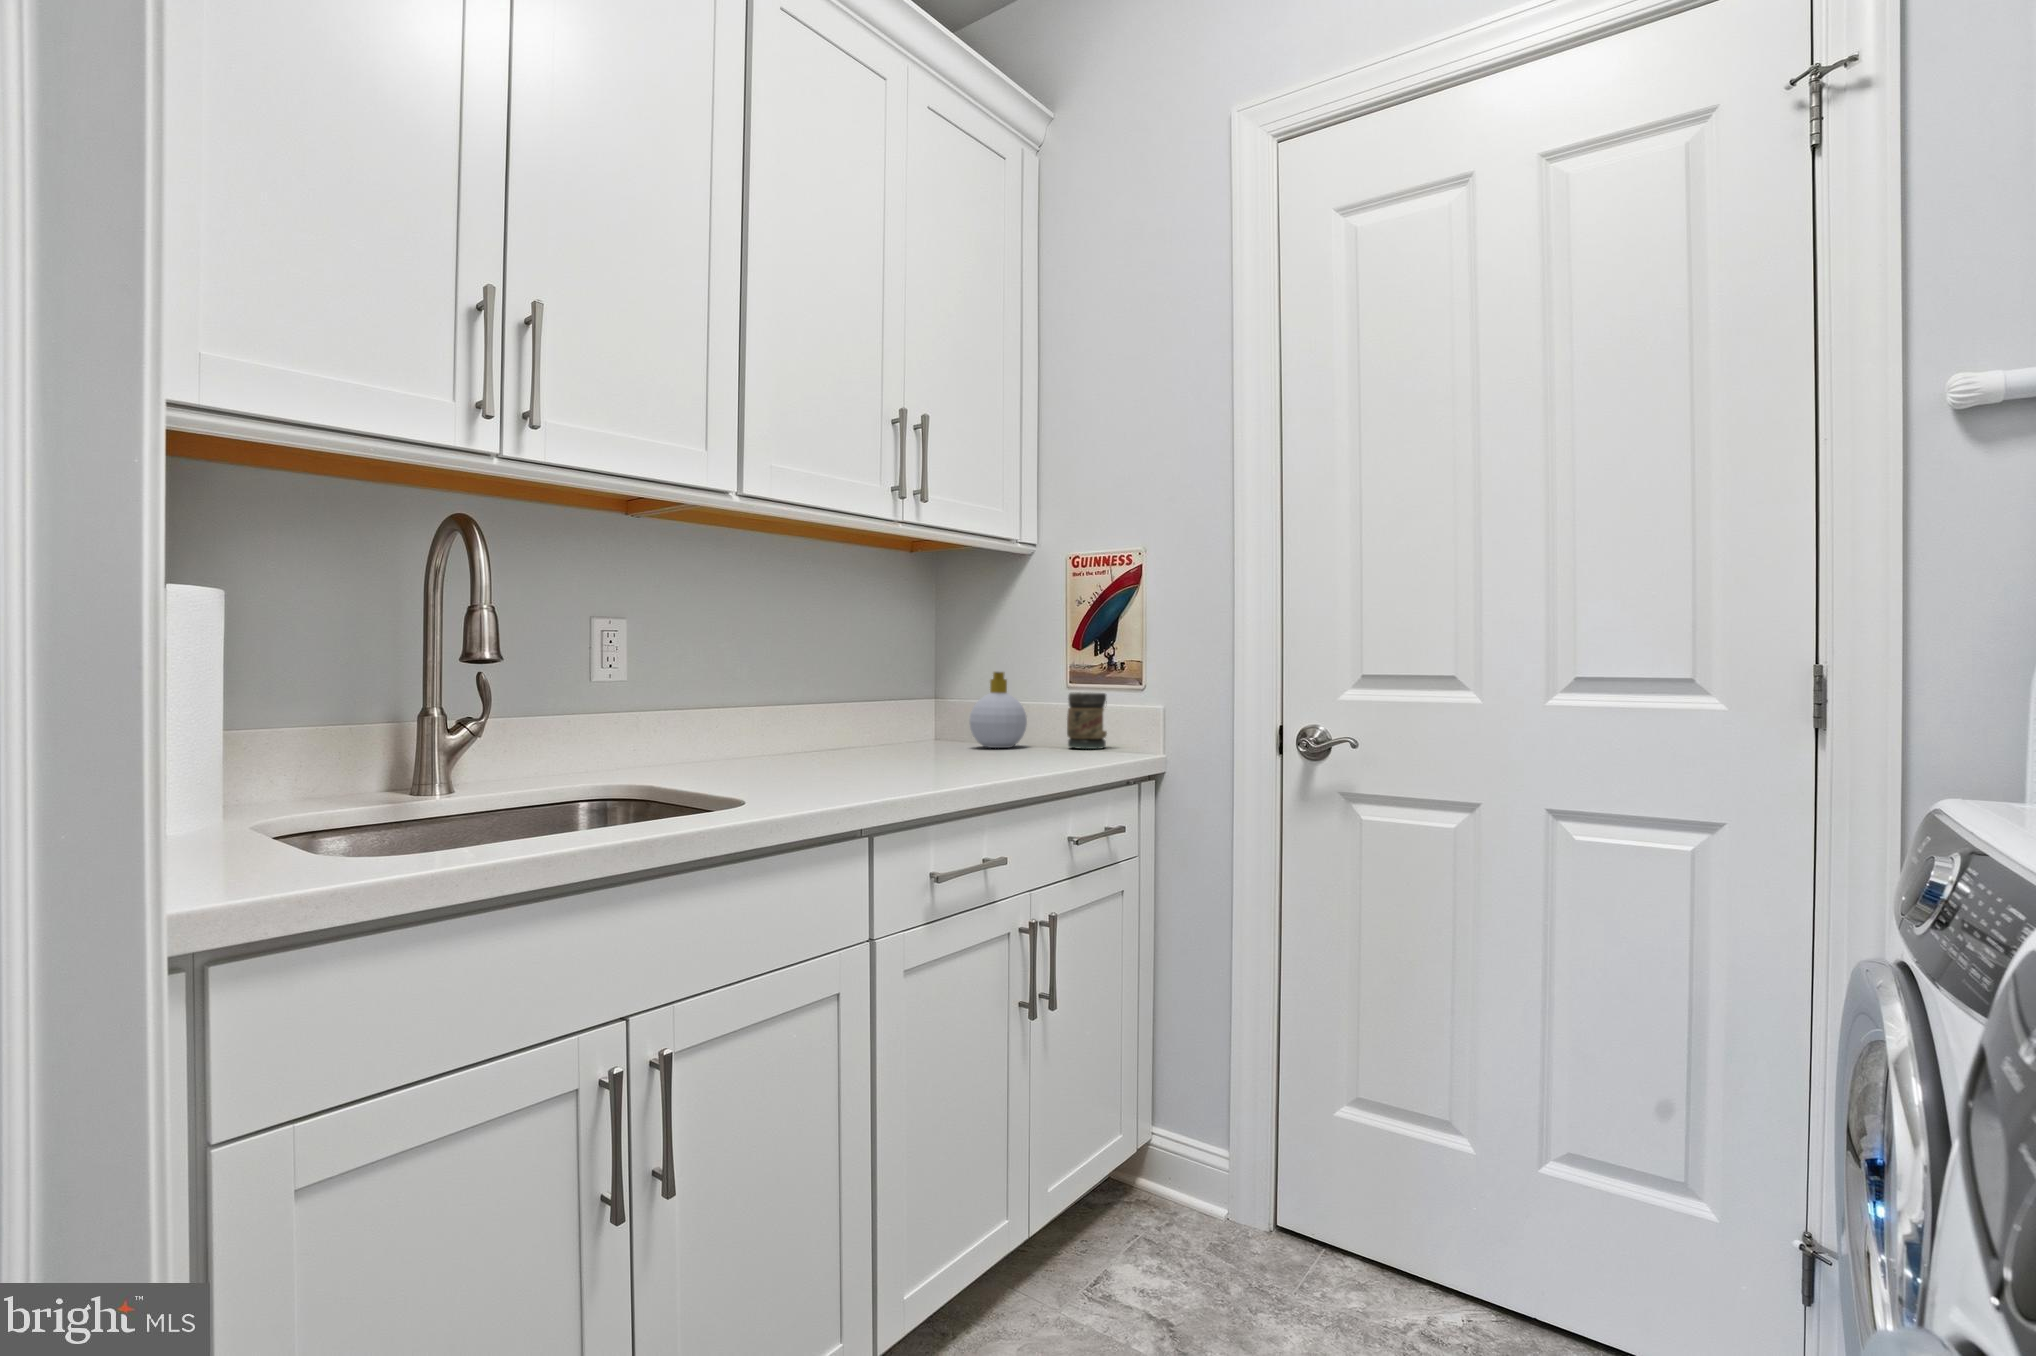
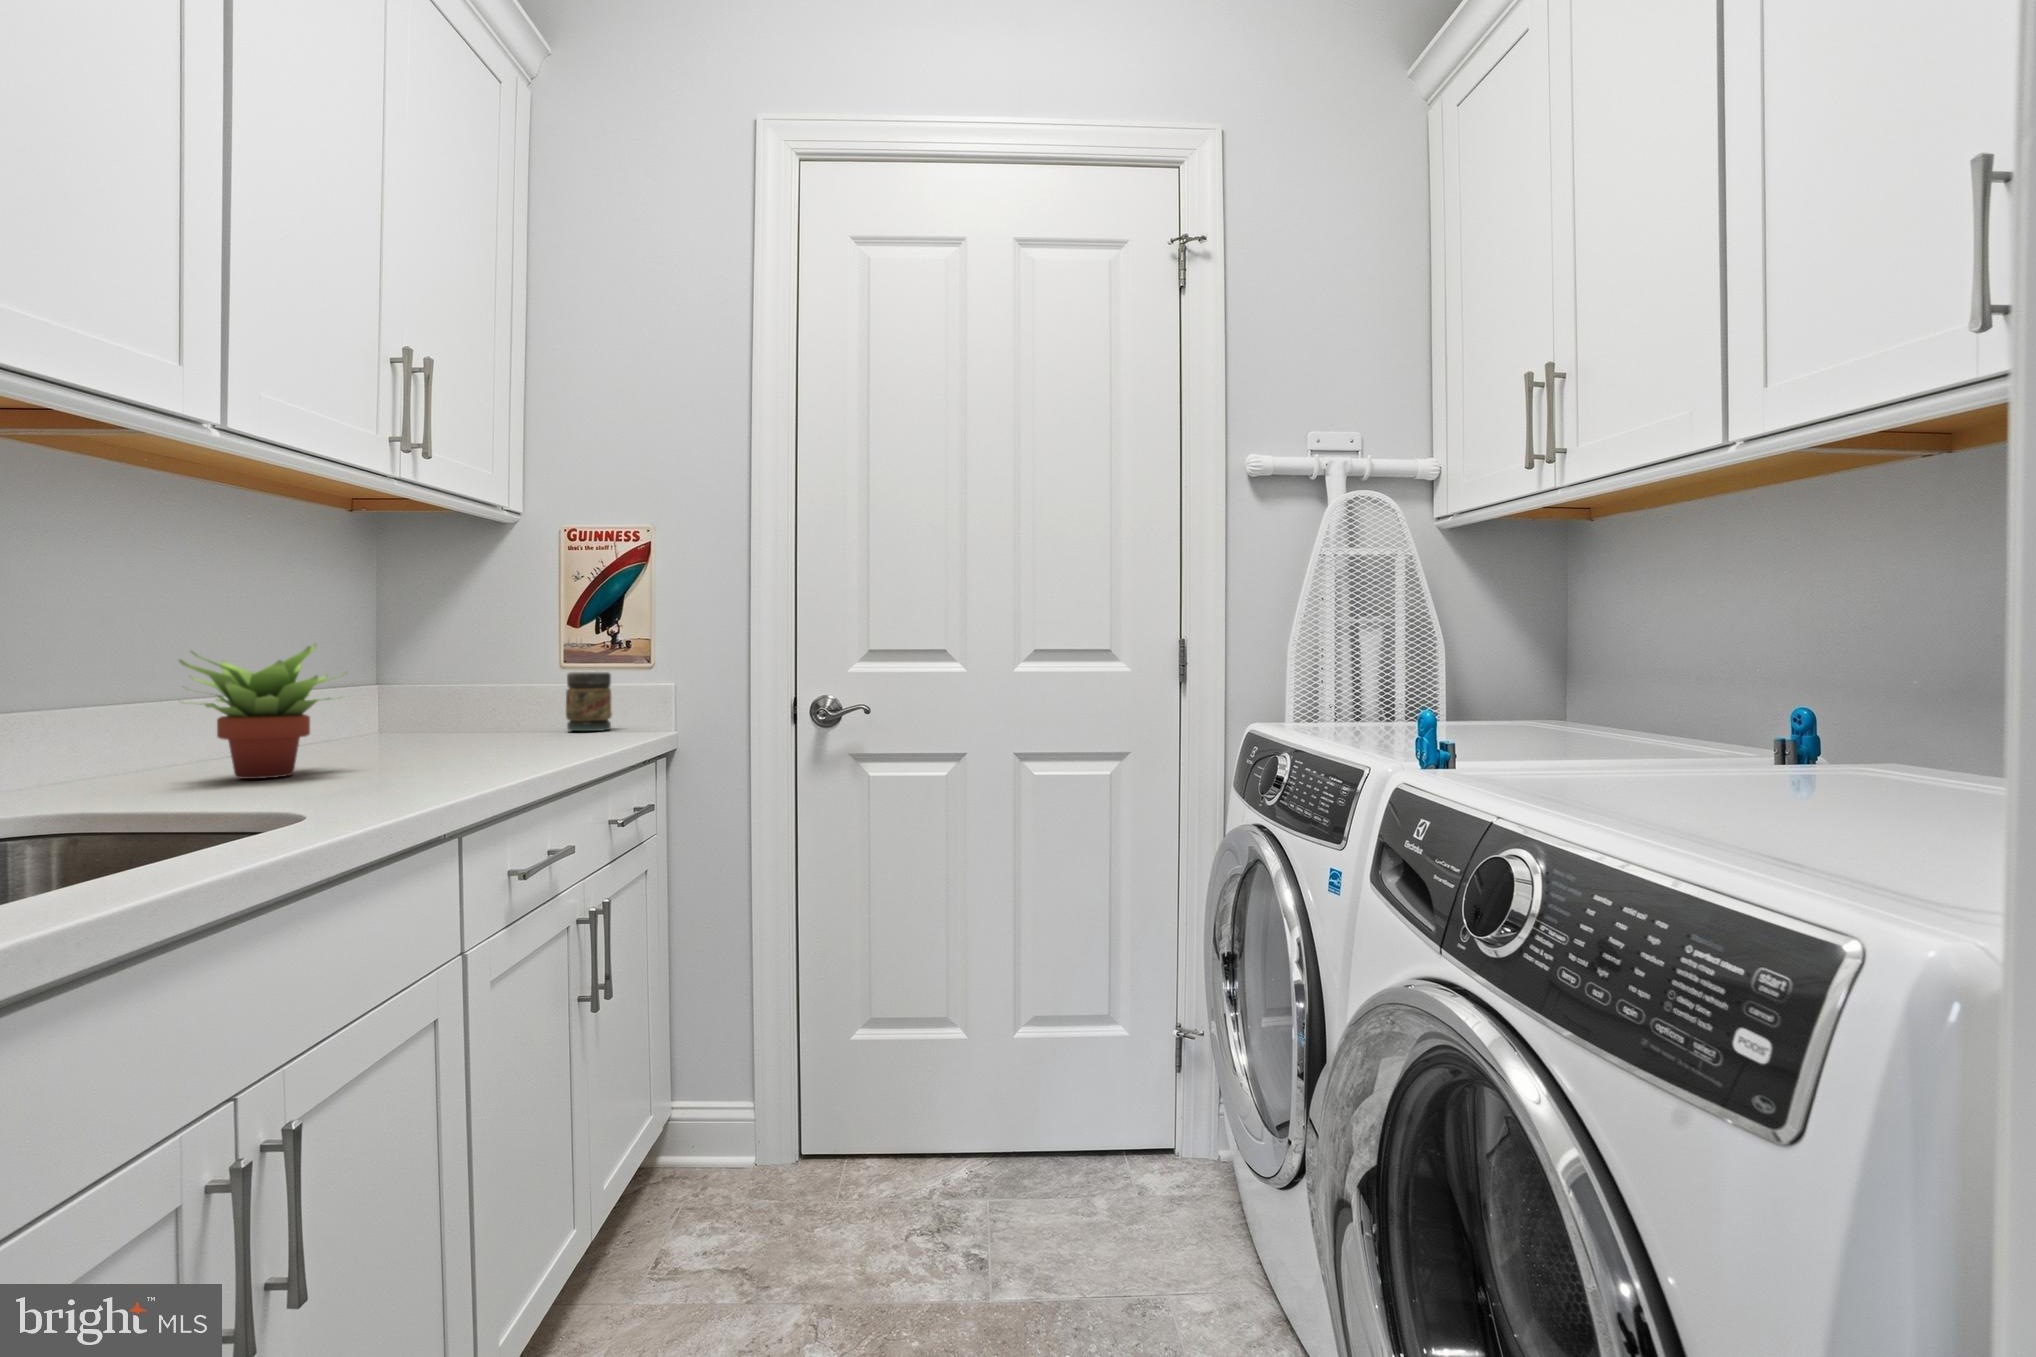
succulent plant: none [736,666,854,774] -> present [179,644,329,779]
soap bottle: present [969,672,1027,748] -> none [439,650,514,736]

